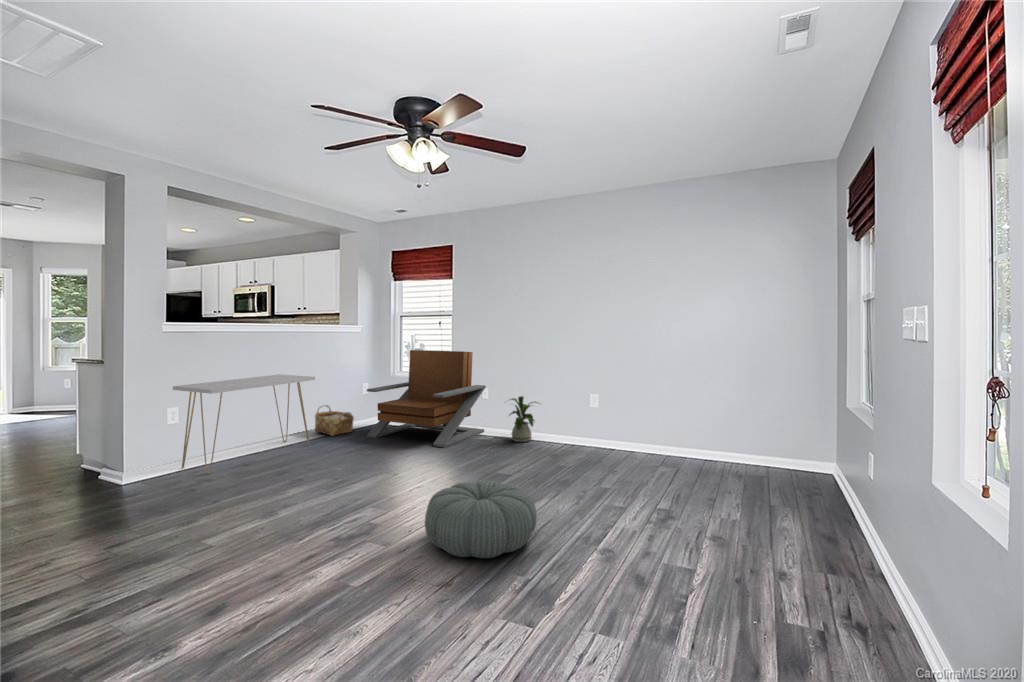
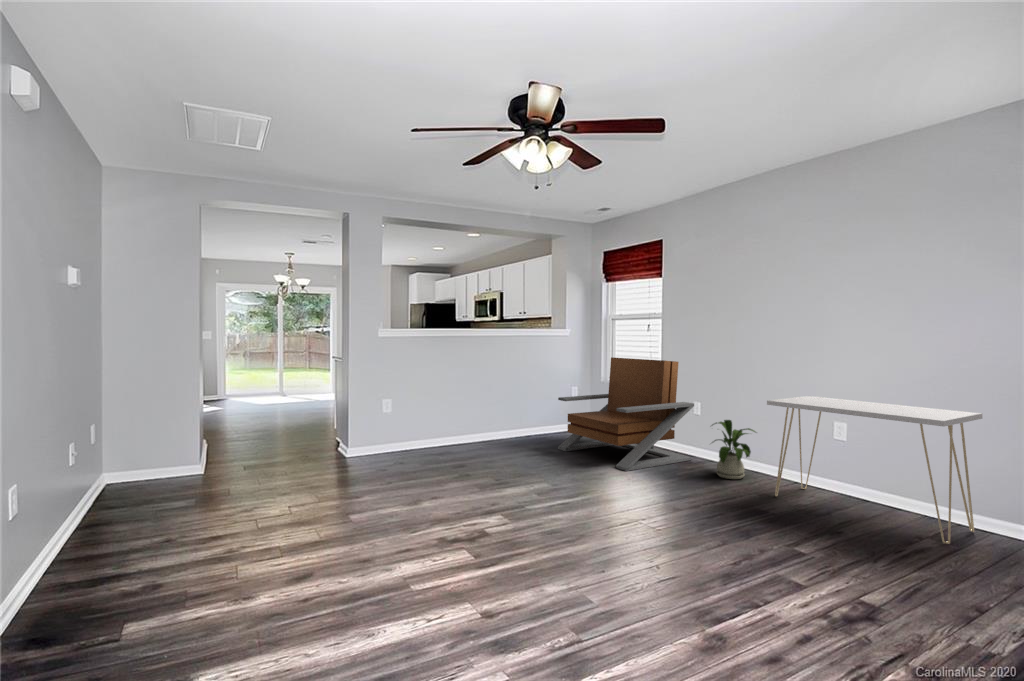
console table: present [173,374,315,474] -> present [767,396,982,544]
woven basket: present [315,405,354,436] -> none [514,411,550,444]
pouf: present [425,481,537,558] -> none [504,508,638,602]

